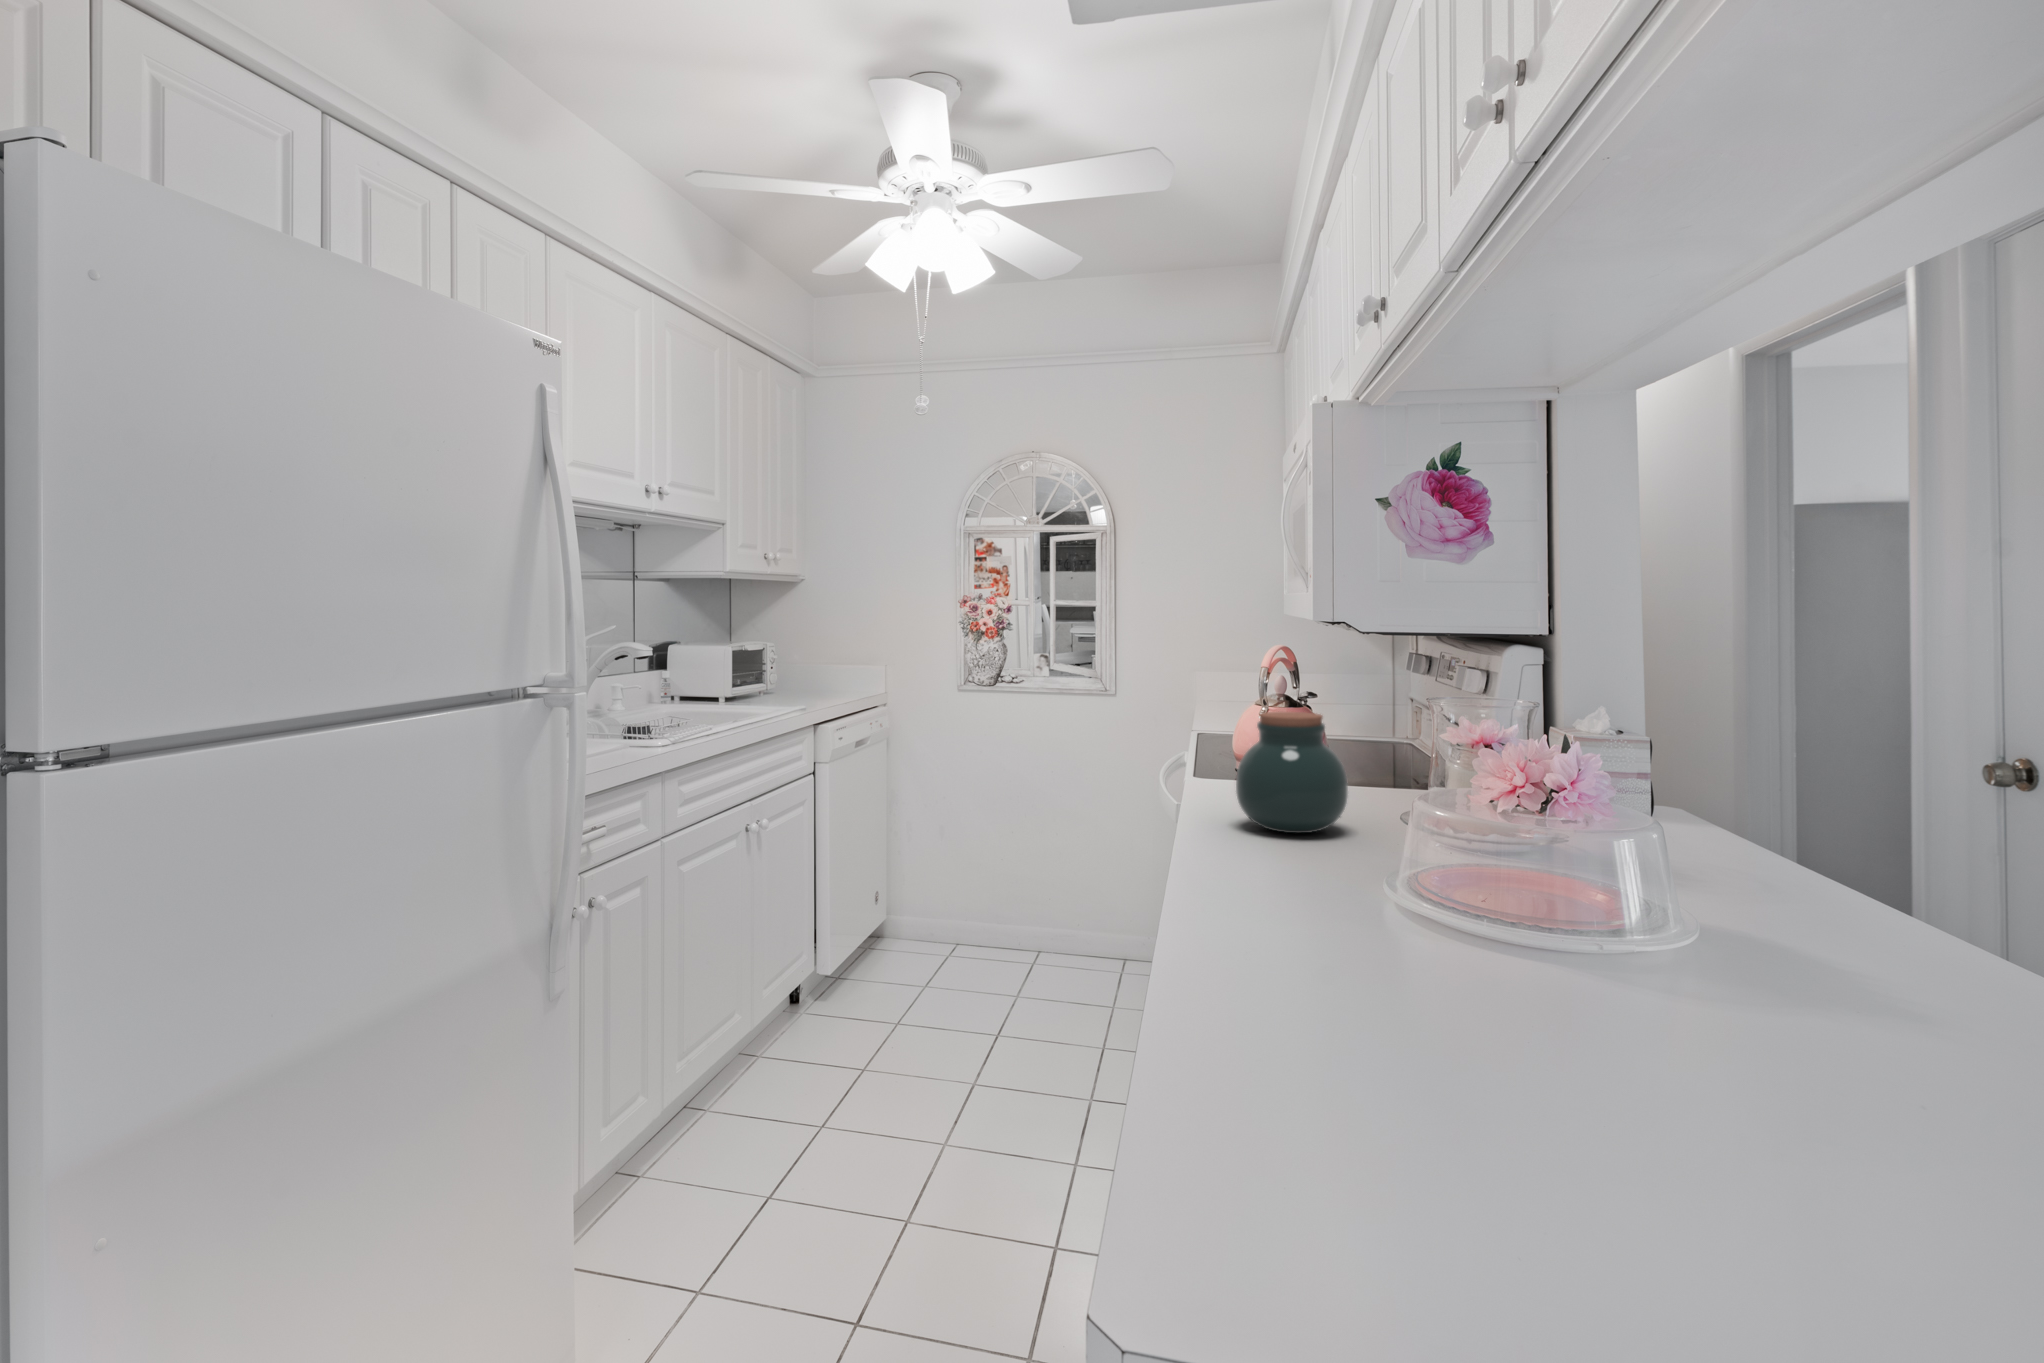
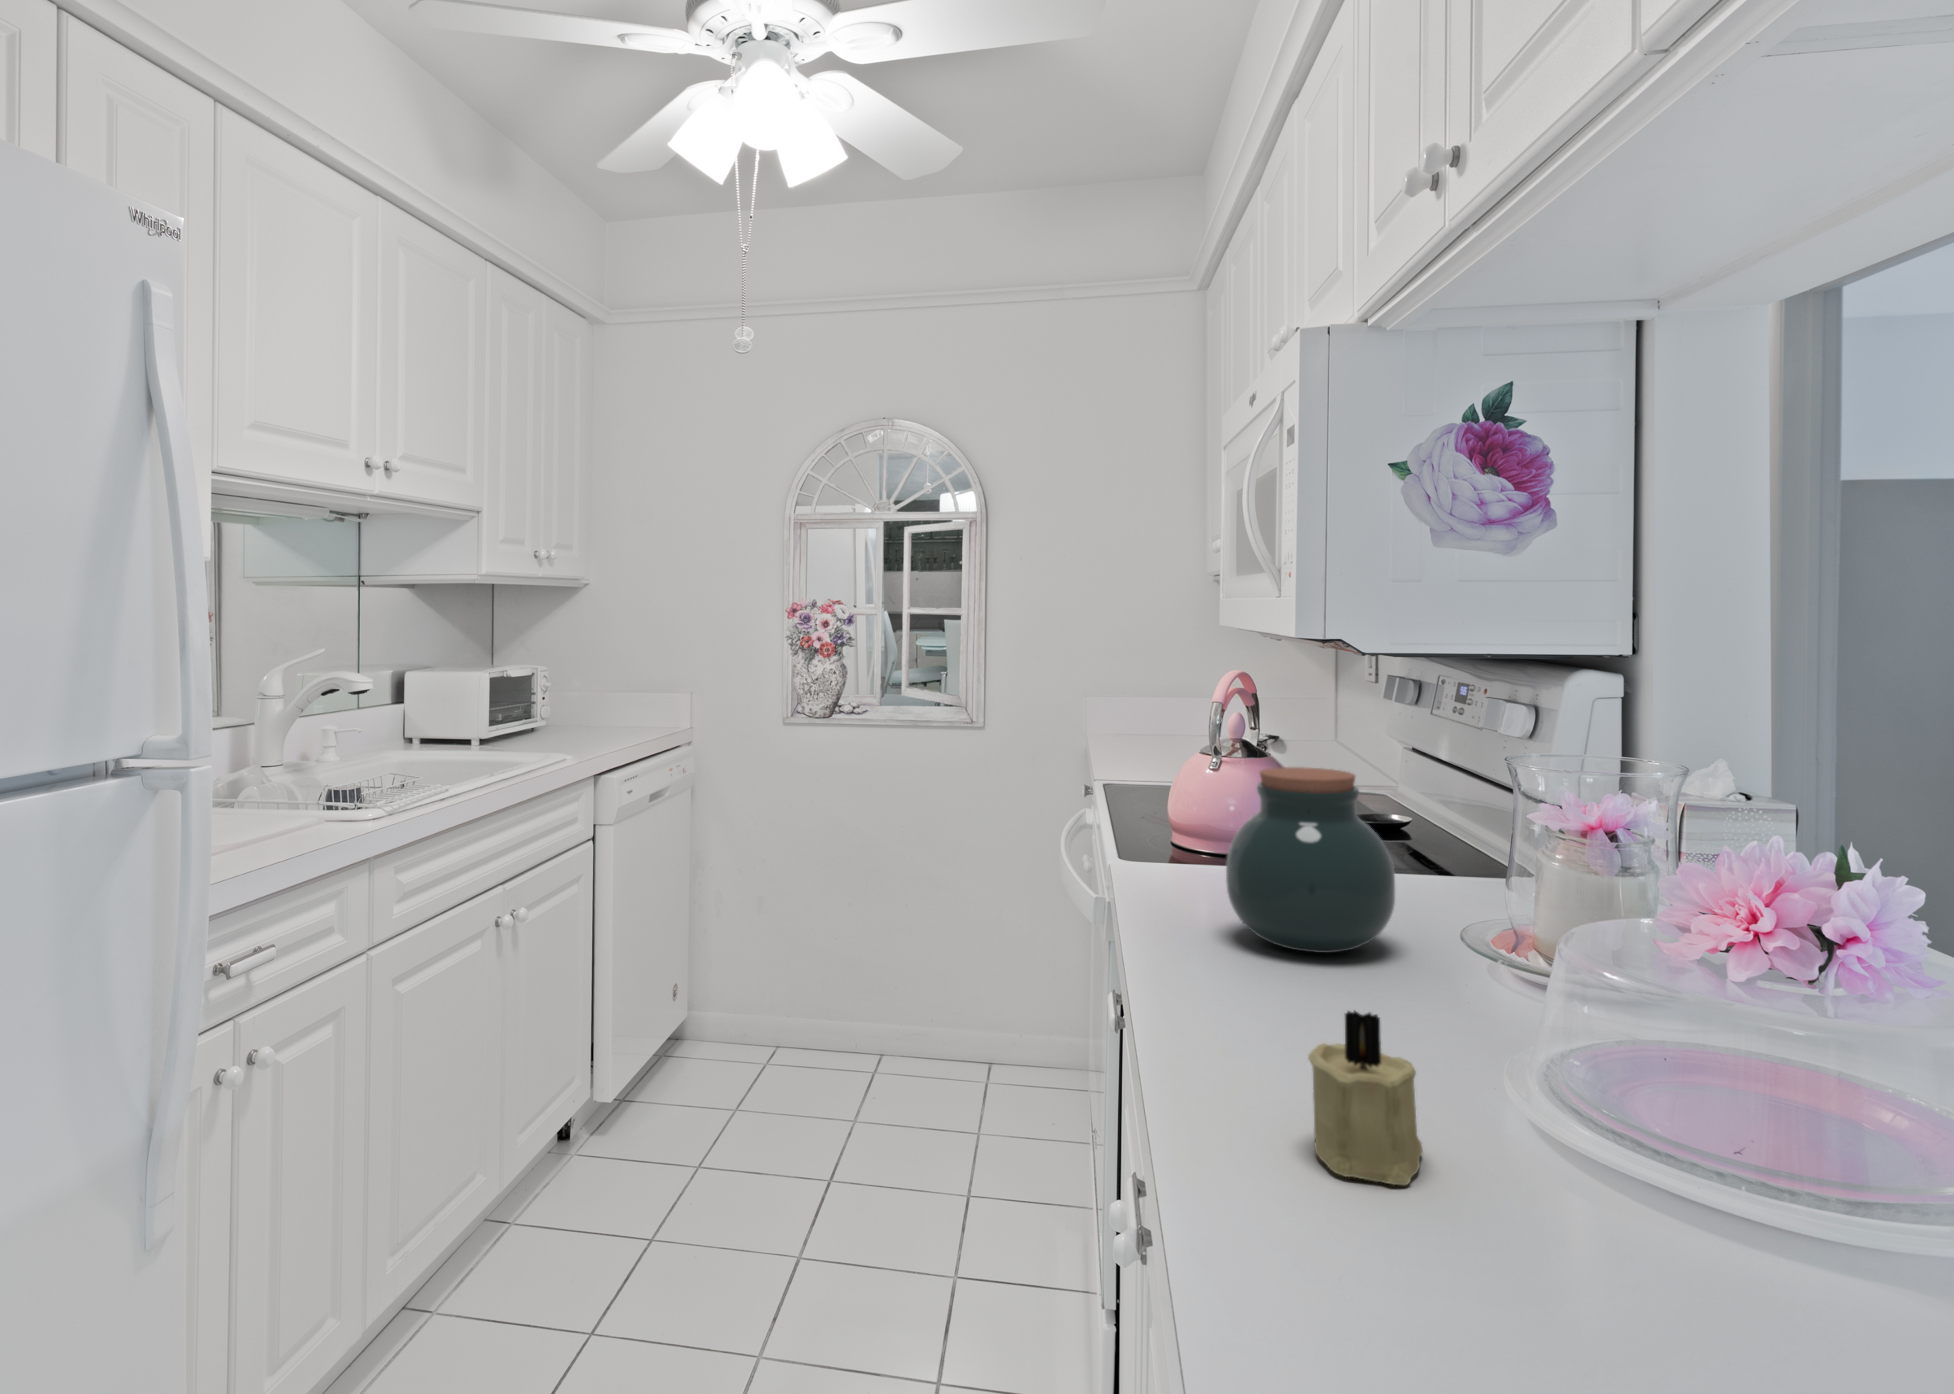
candle: none [1223,835,1288,927] -> present [1308,1011,1423,1185]

